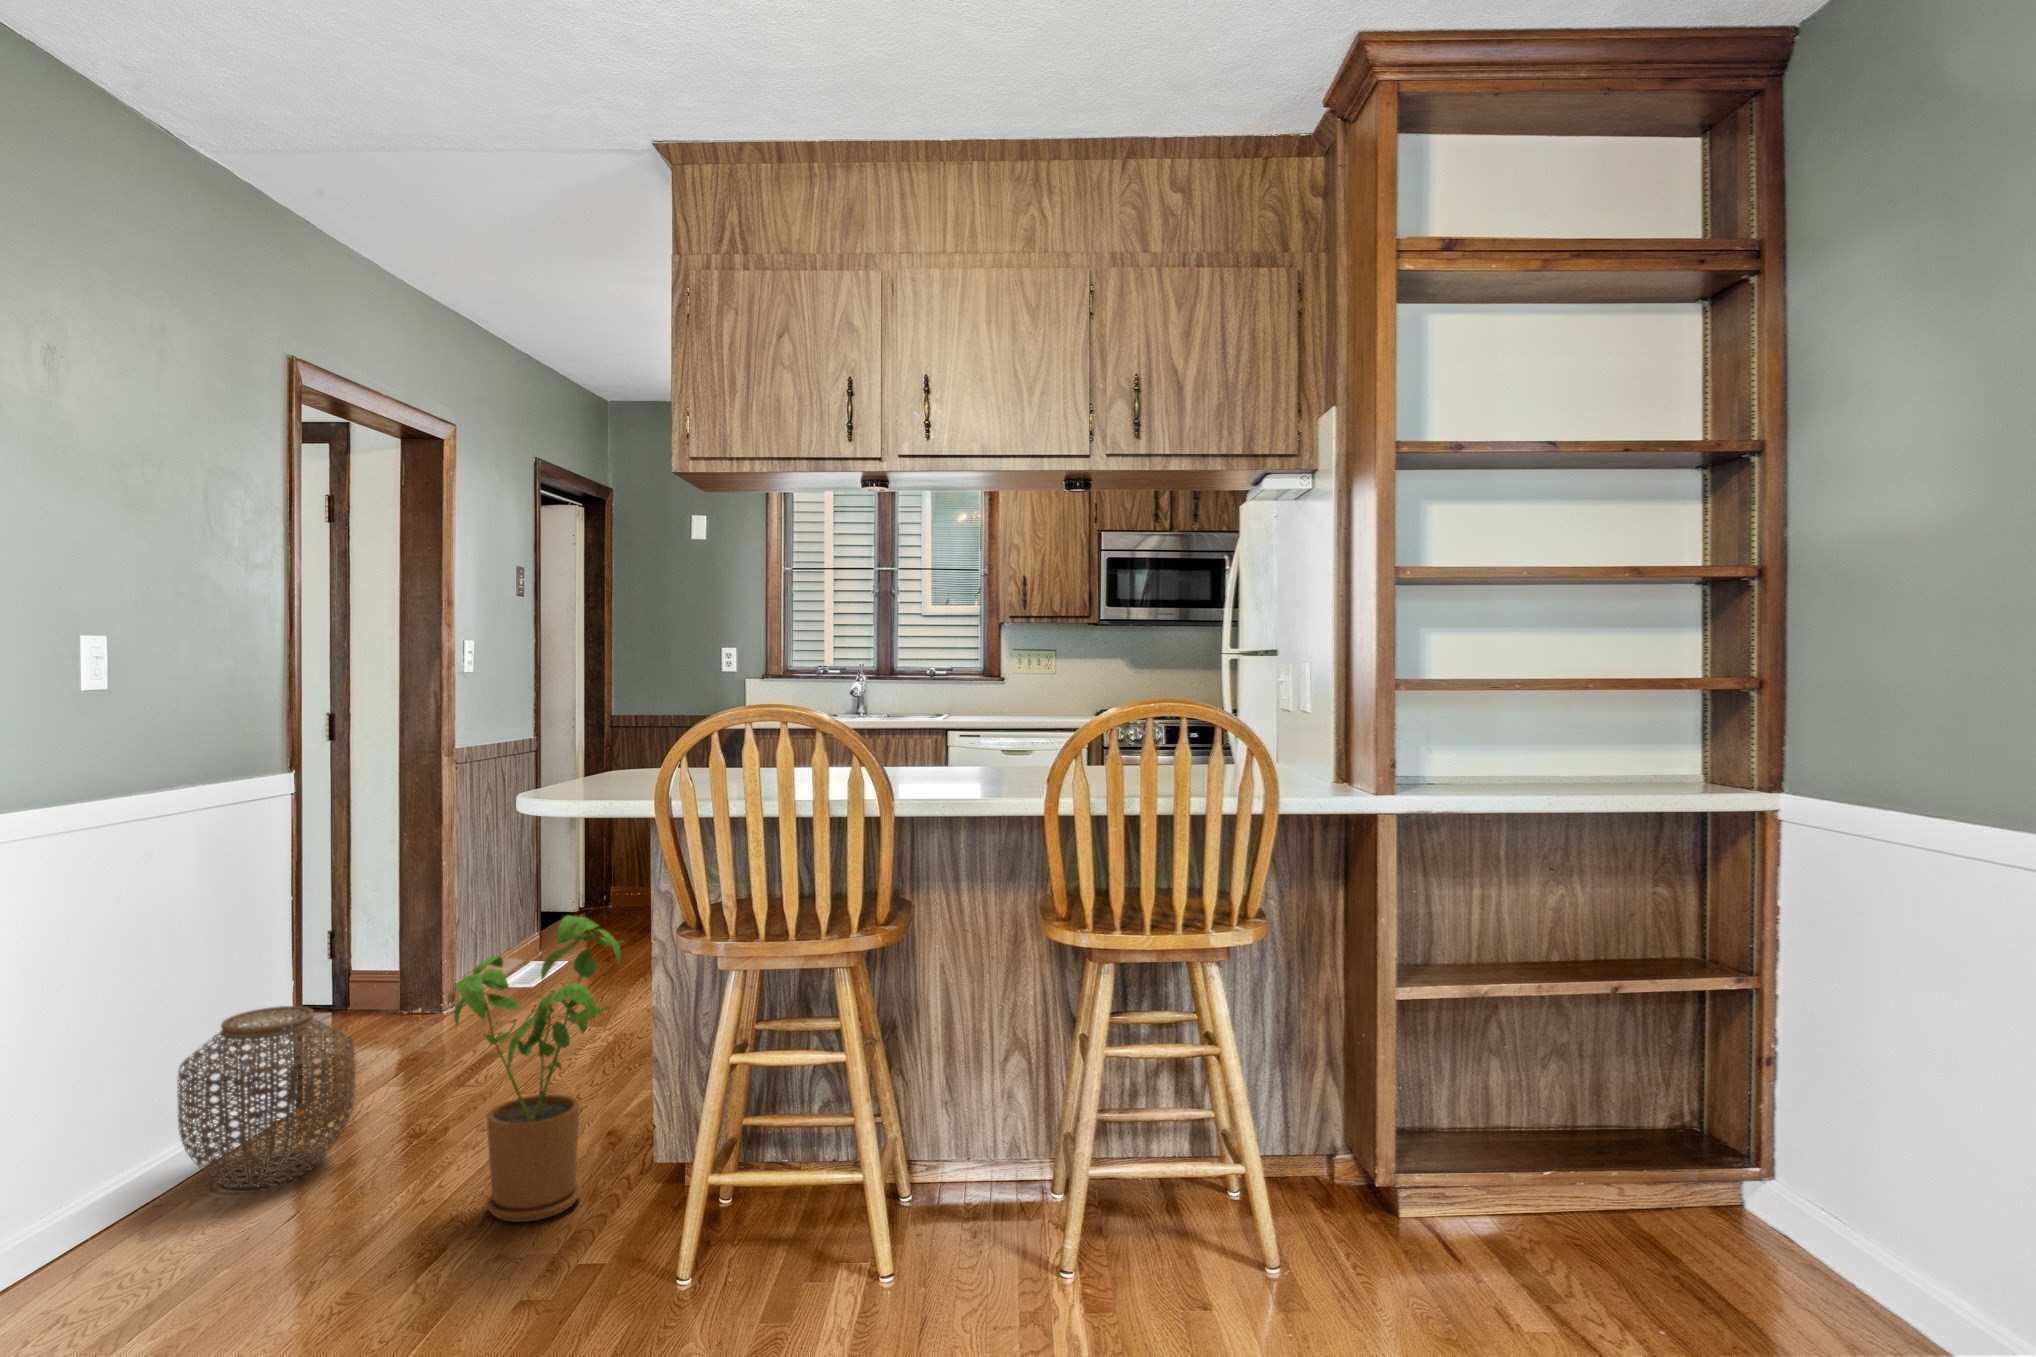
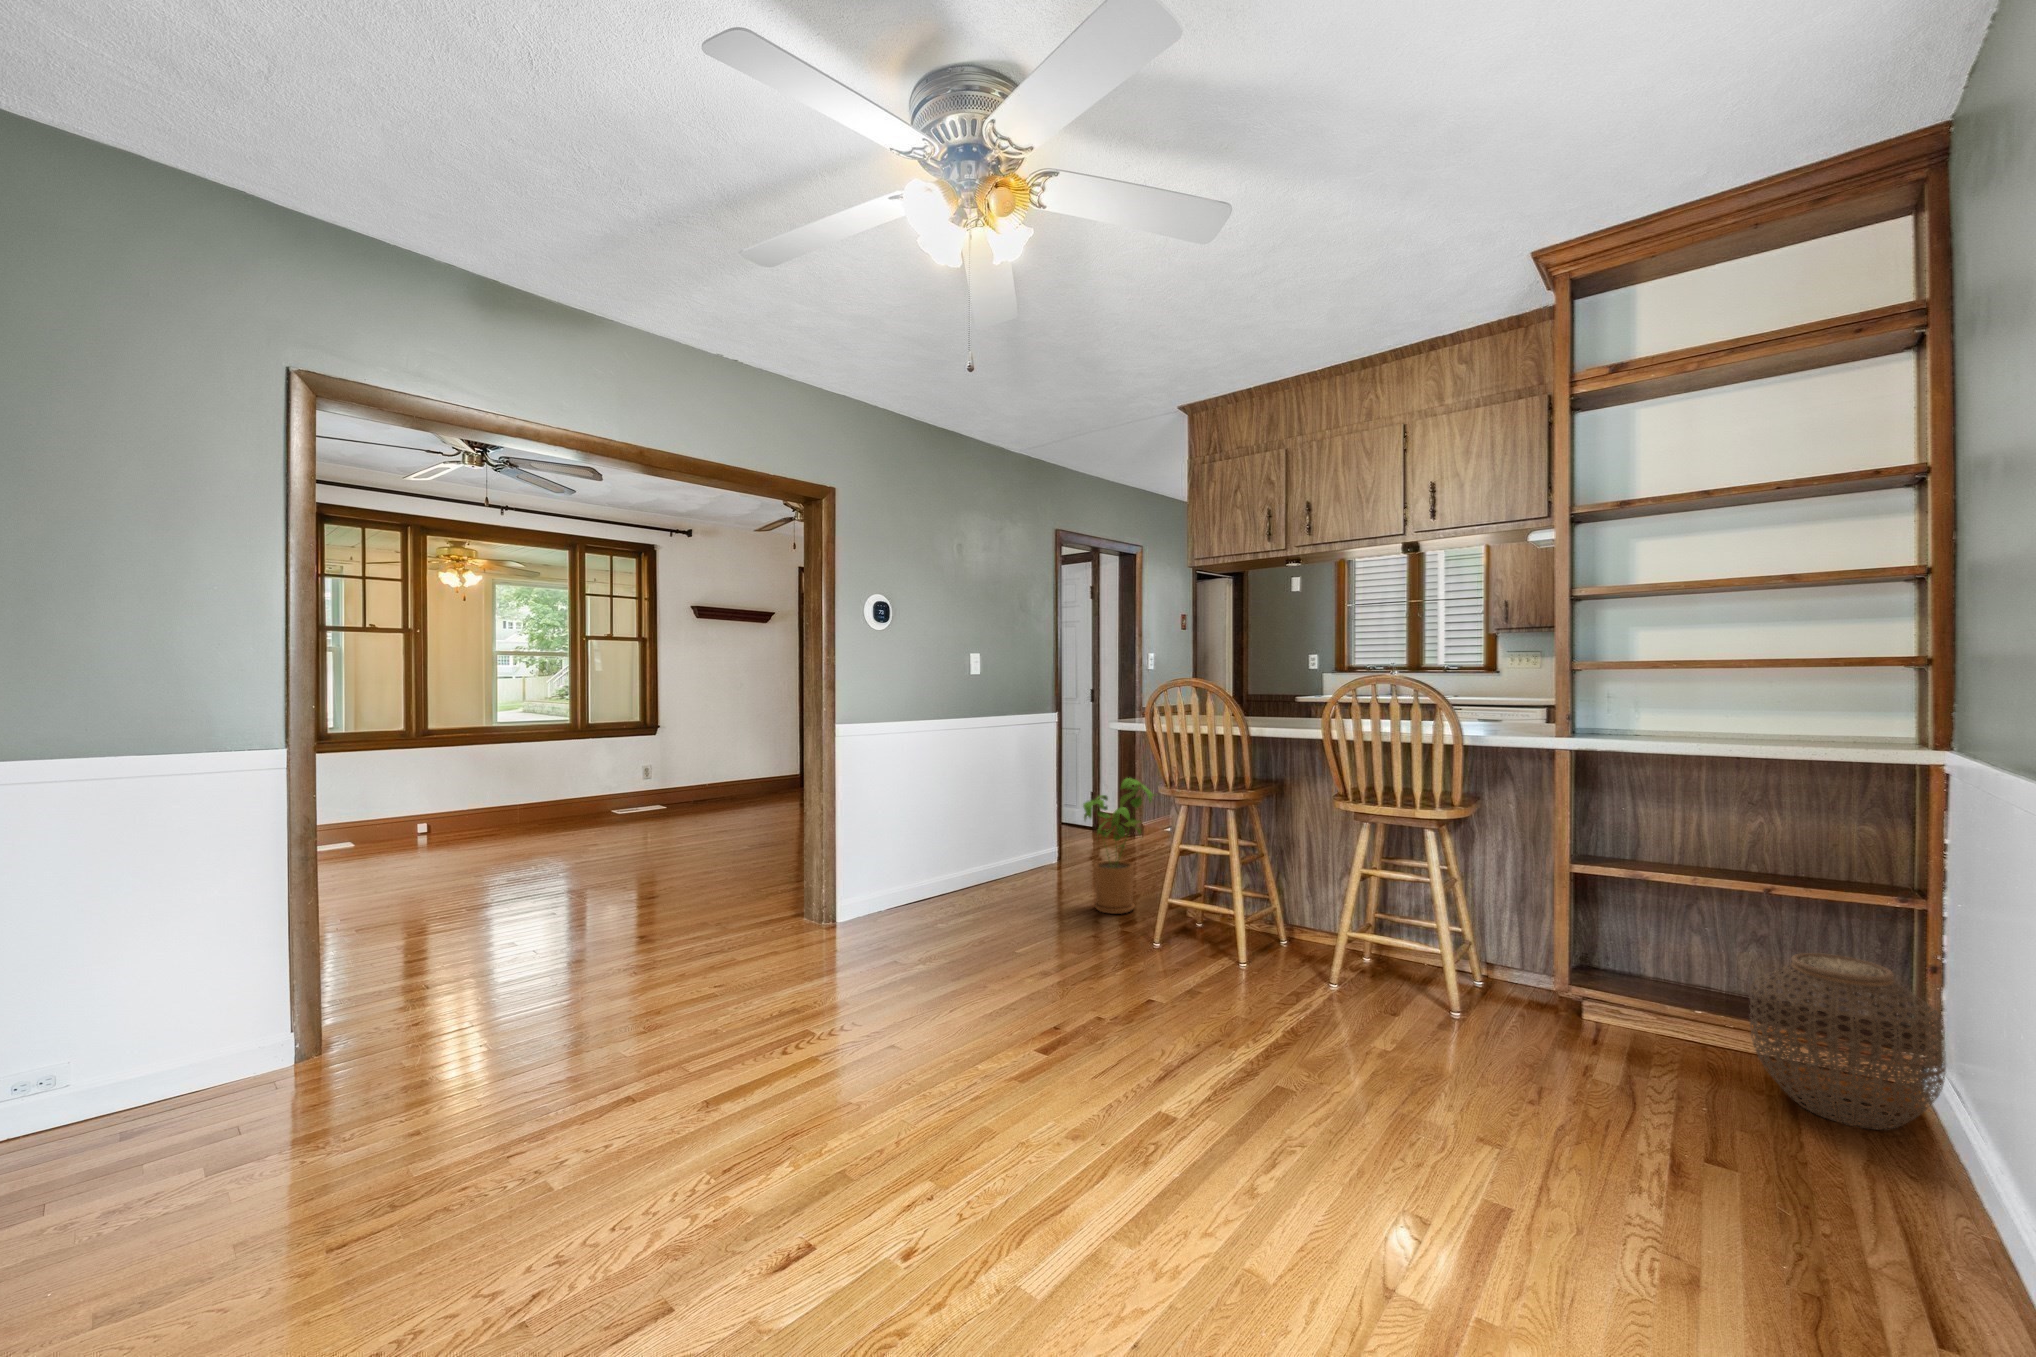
woven basket: present [178,1006,355,1188] -> present [1750,953,1945,1130]

